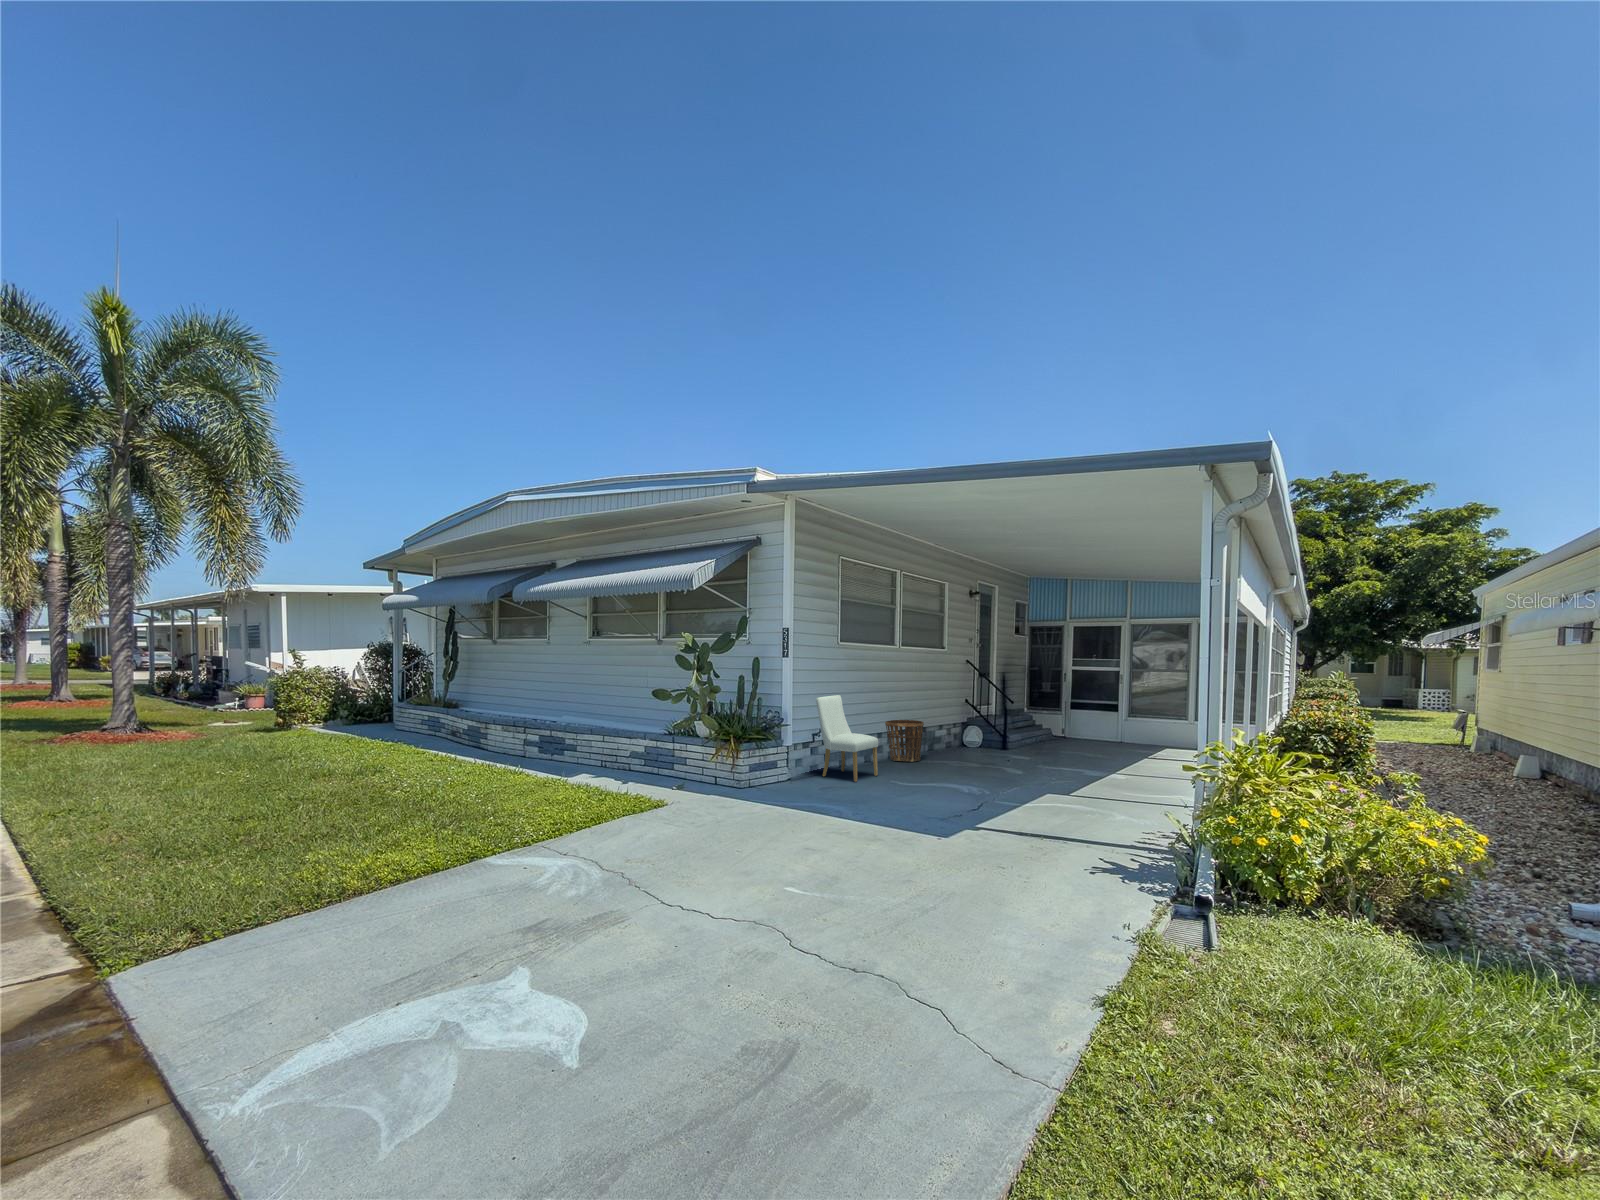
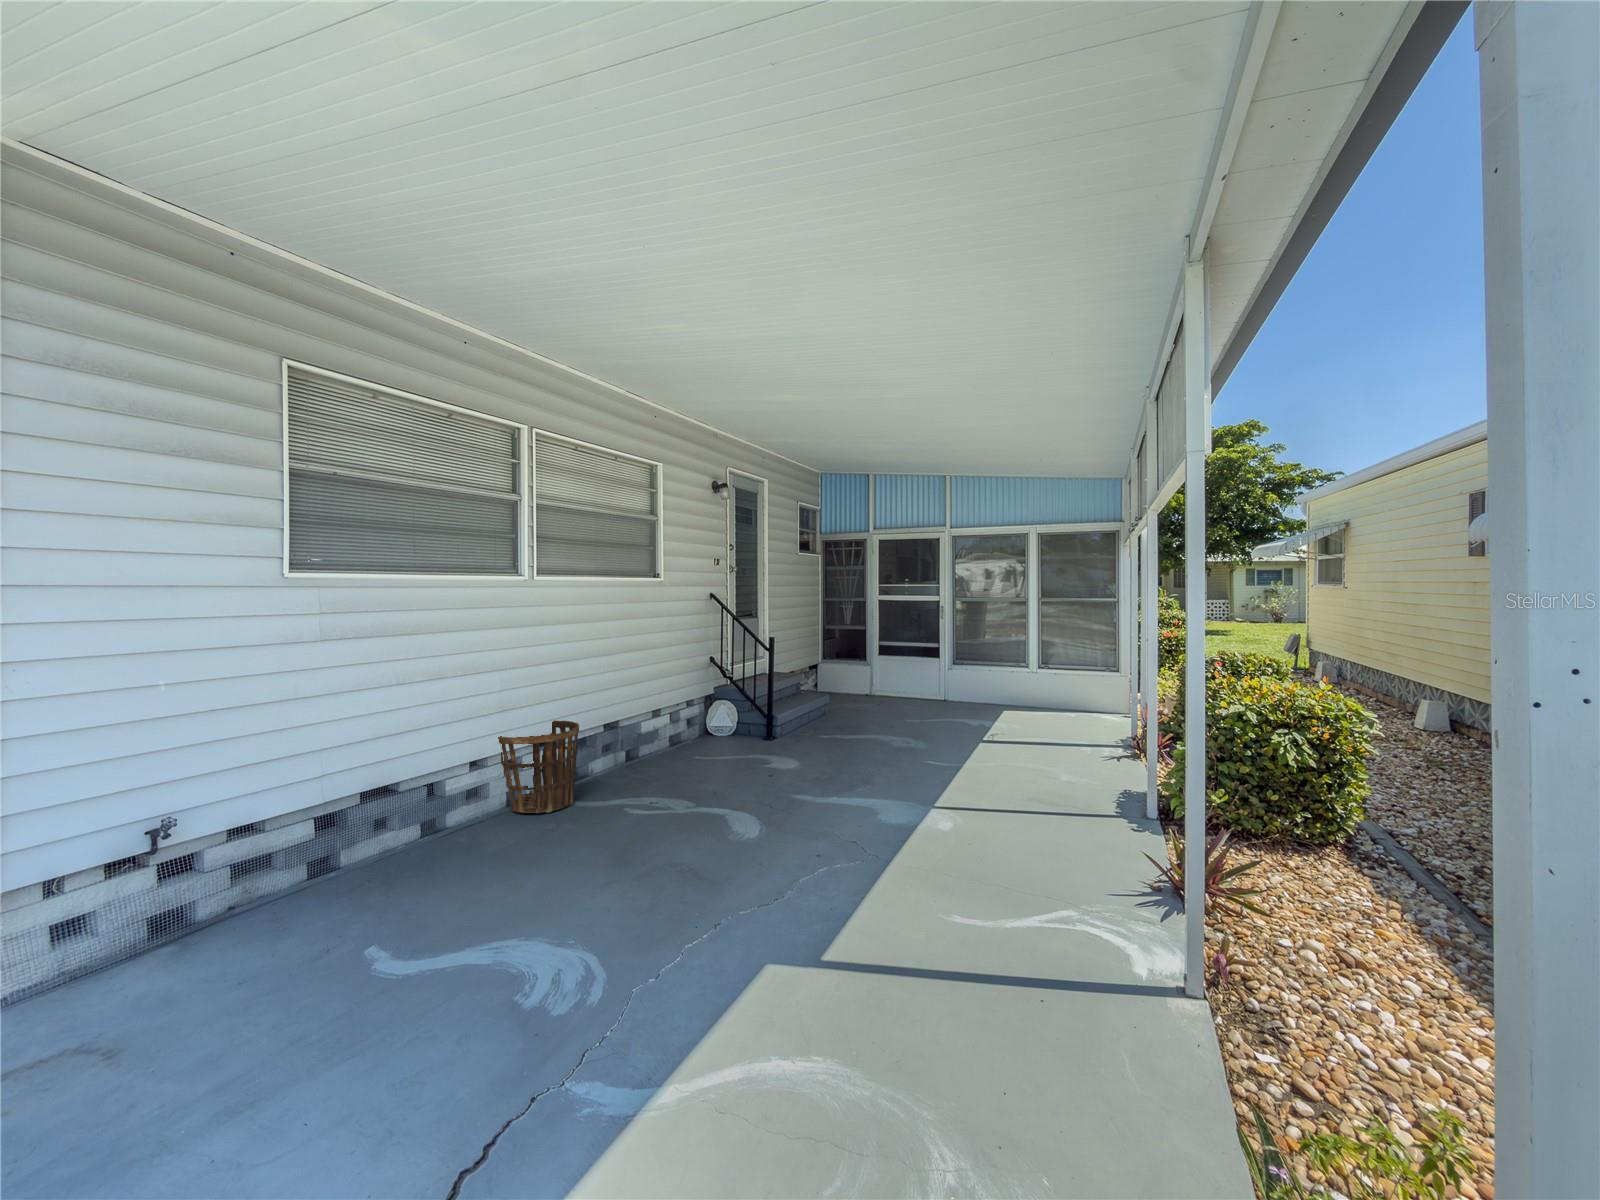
chair: present [816,695,878,782] -> none [208,698,402,942]

